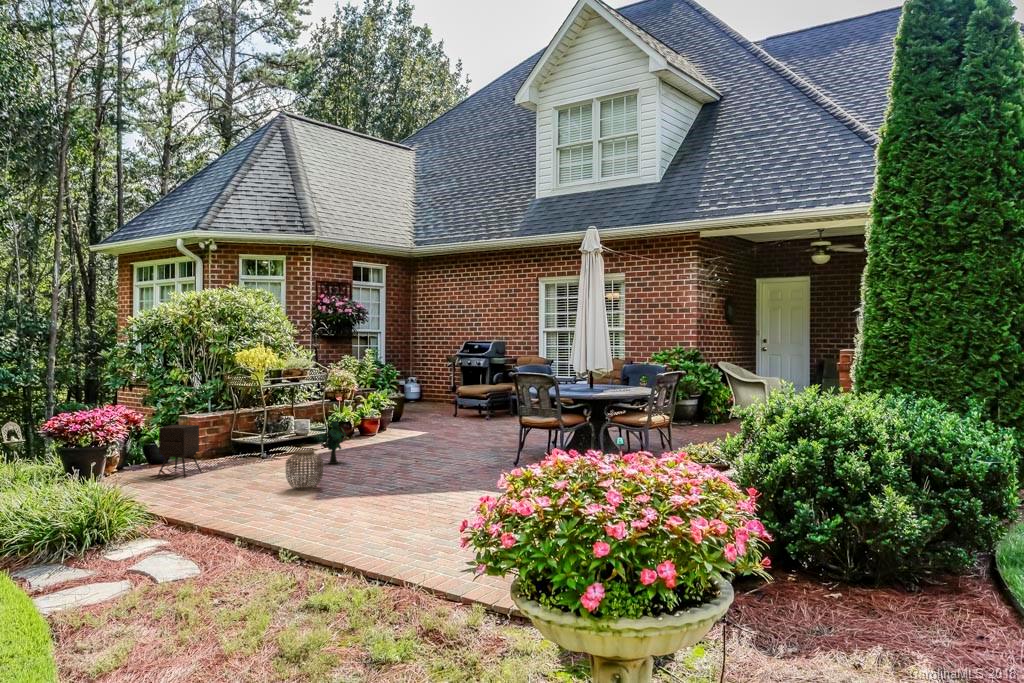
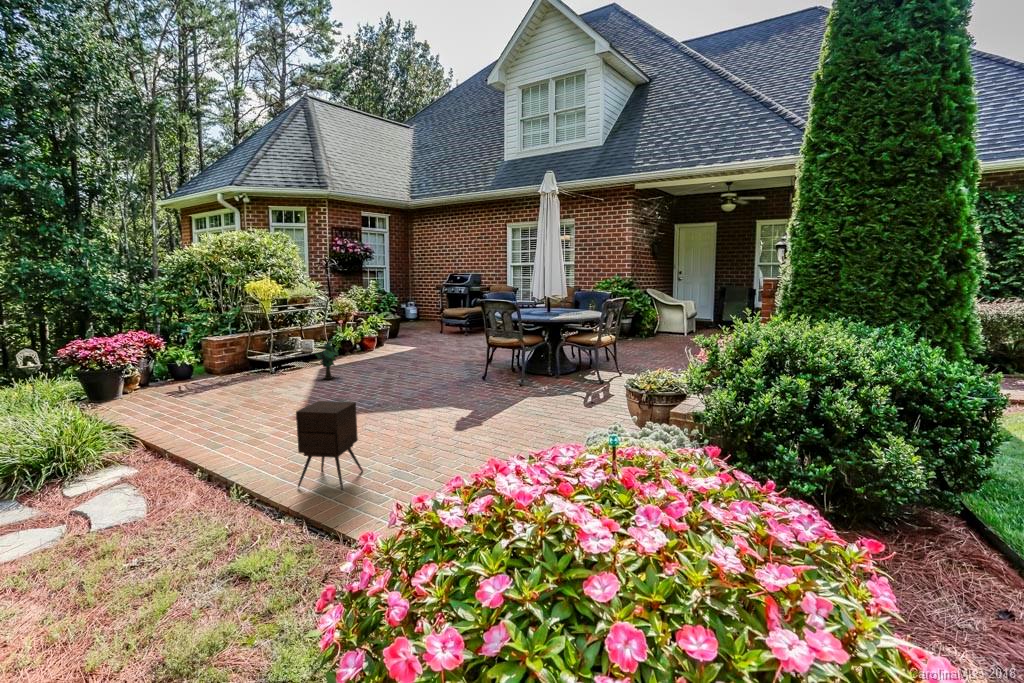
side table: present [158,425,202,478] -> present [296,401,363,490]
woven basket: present [286,450,323,490] -> none [269,372,305,410]

